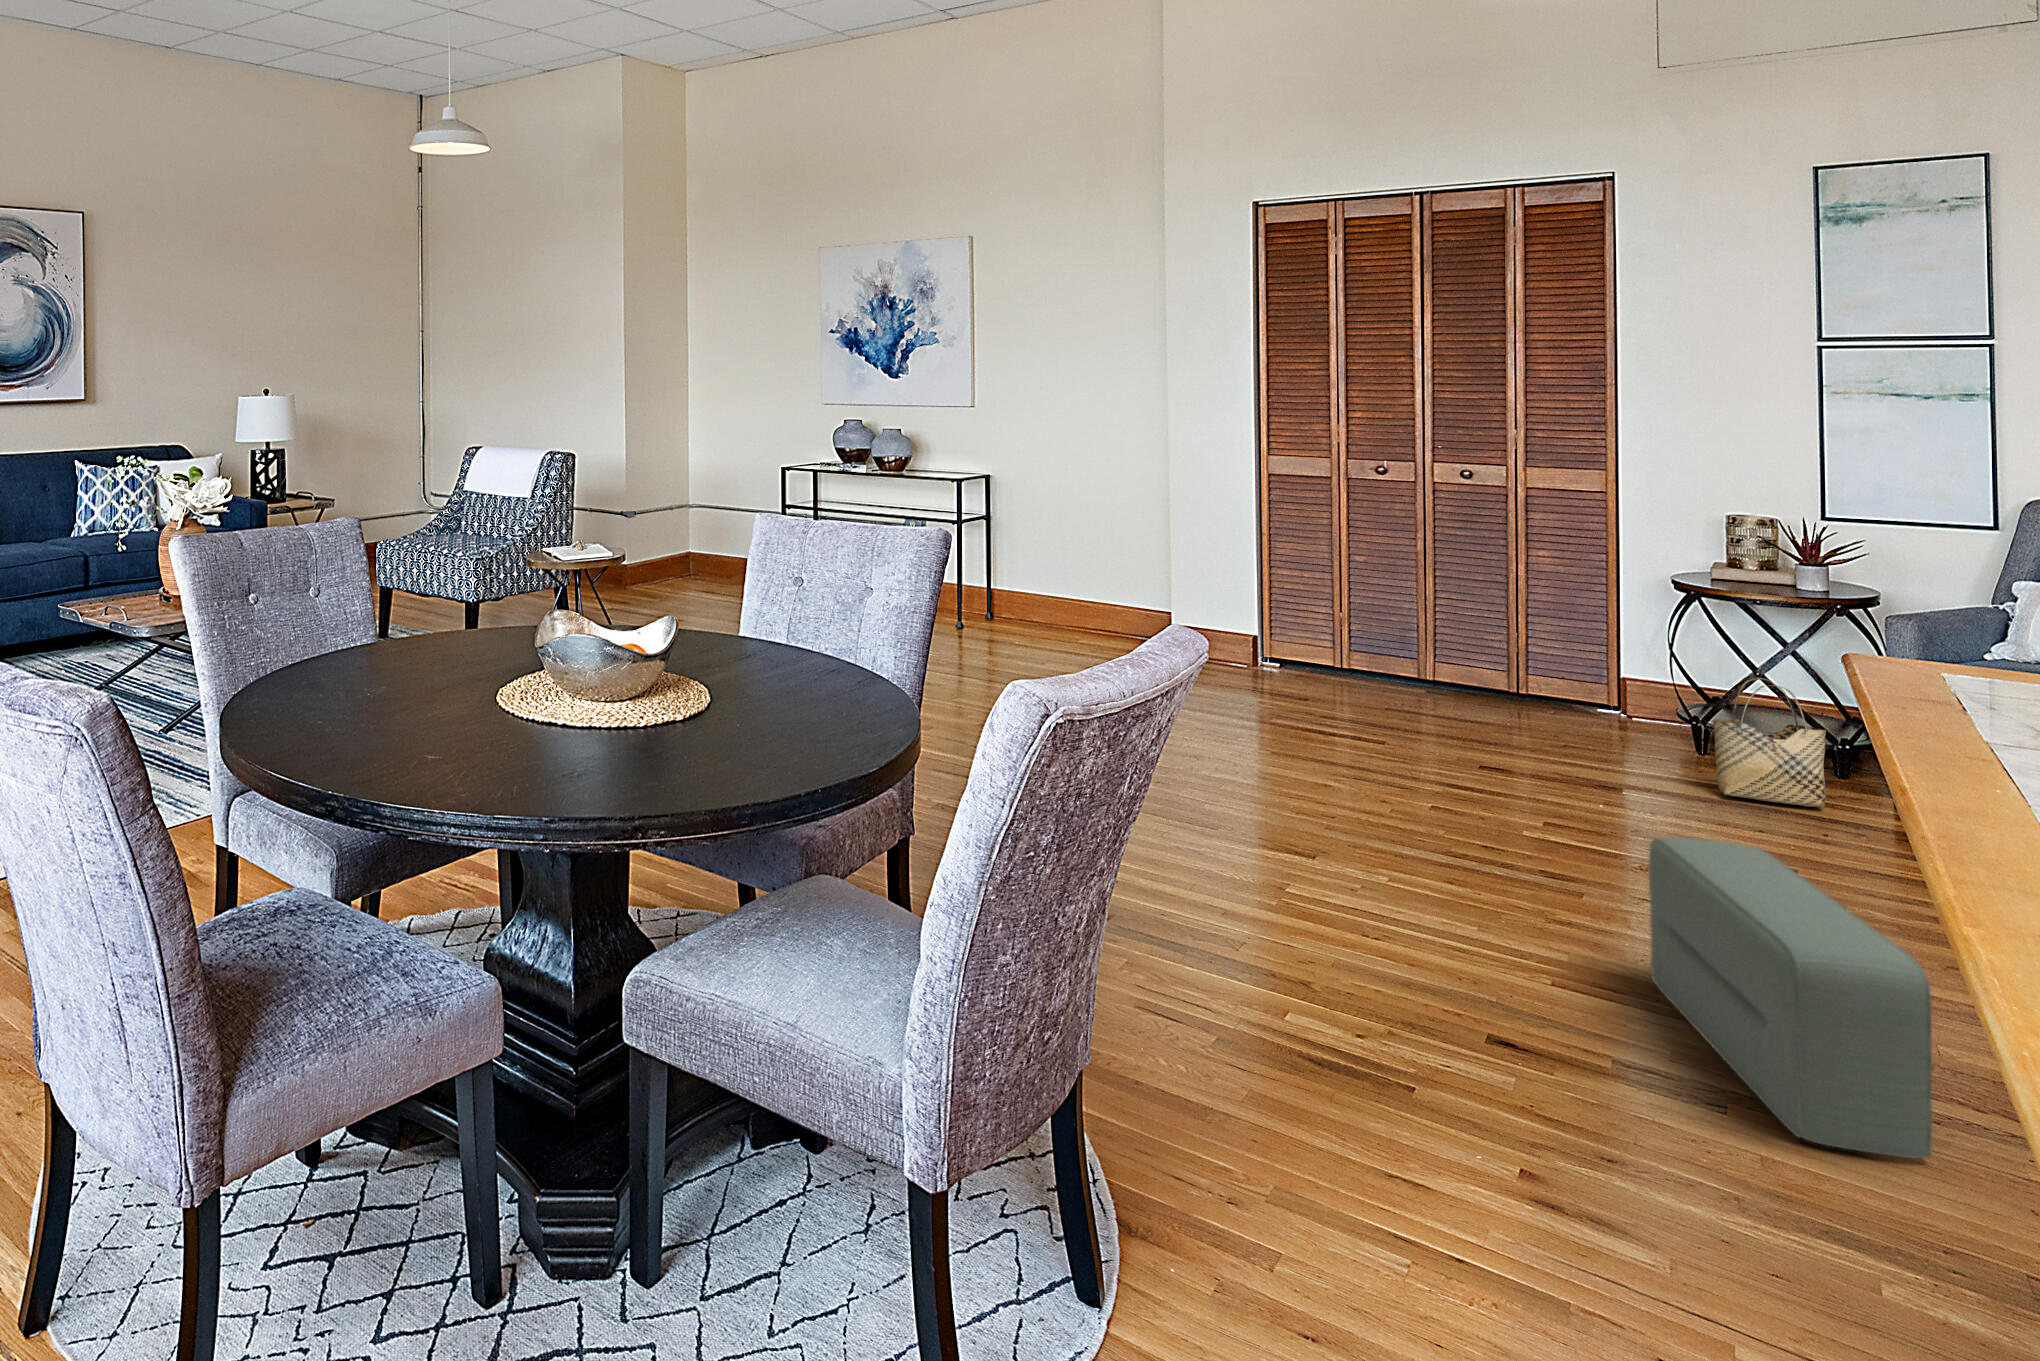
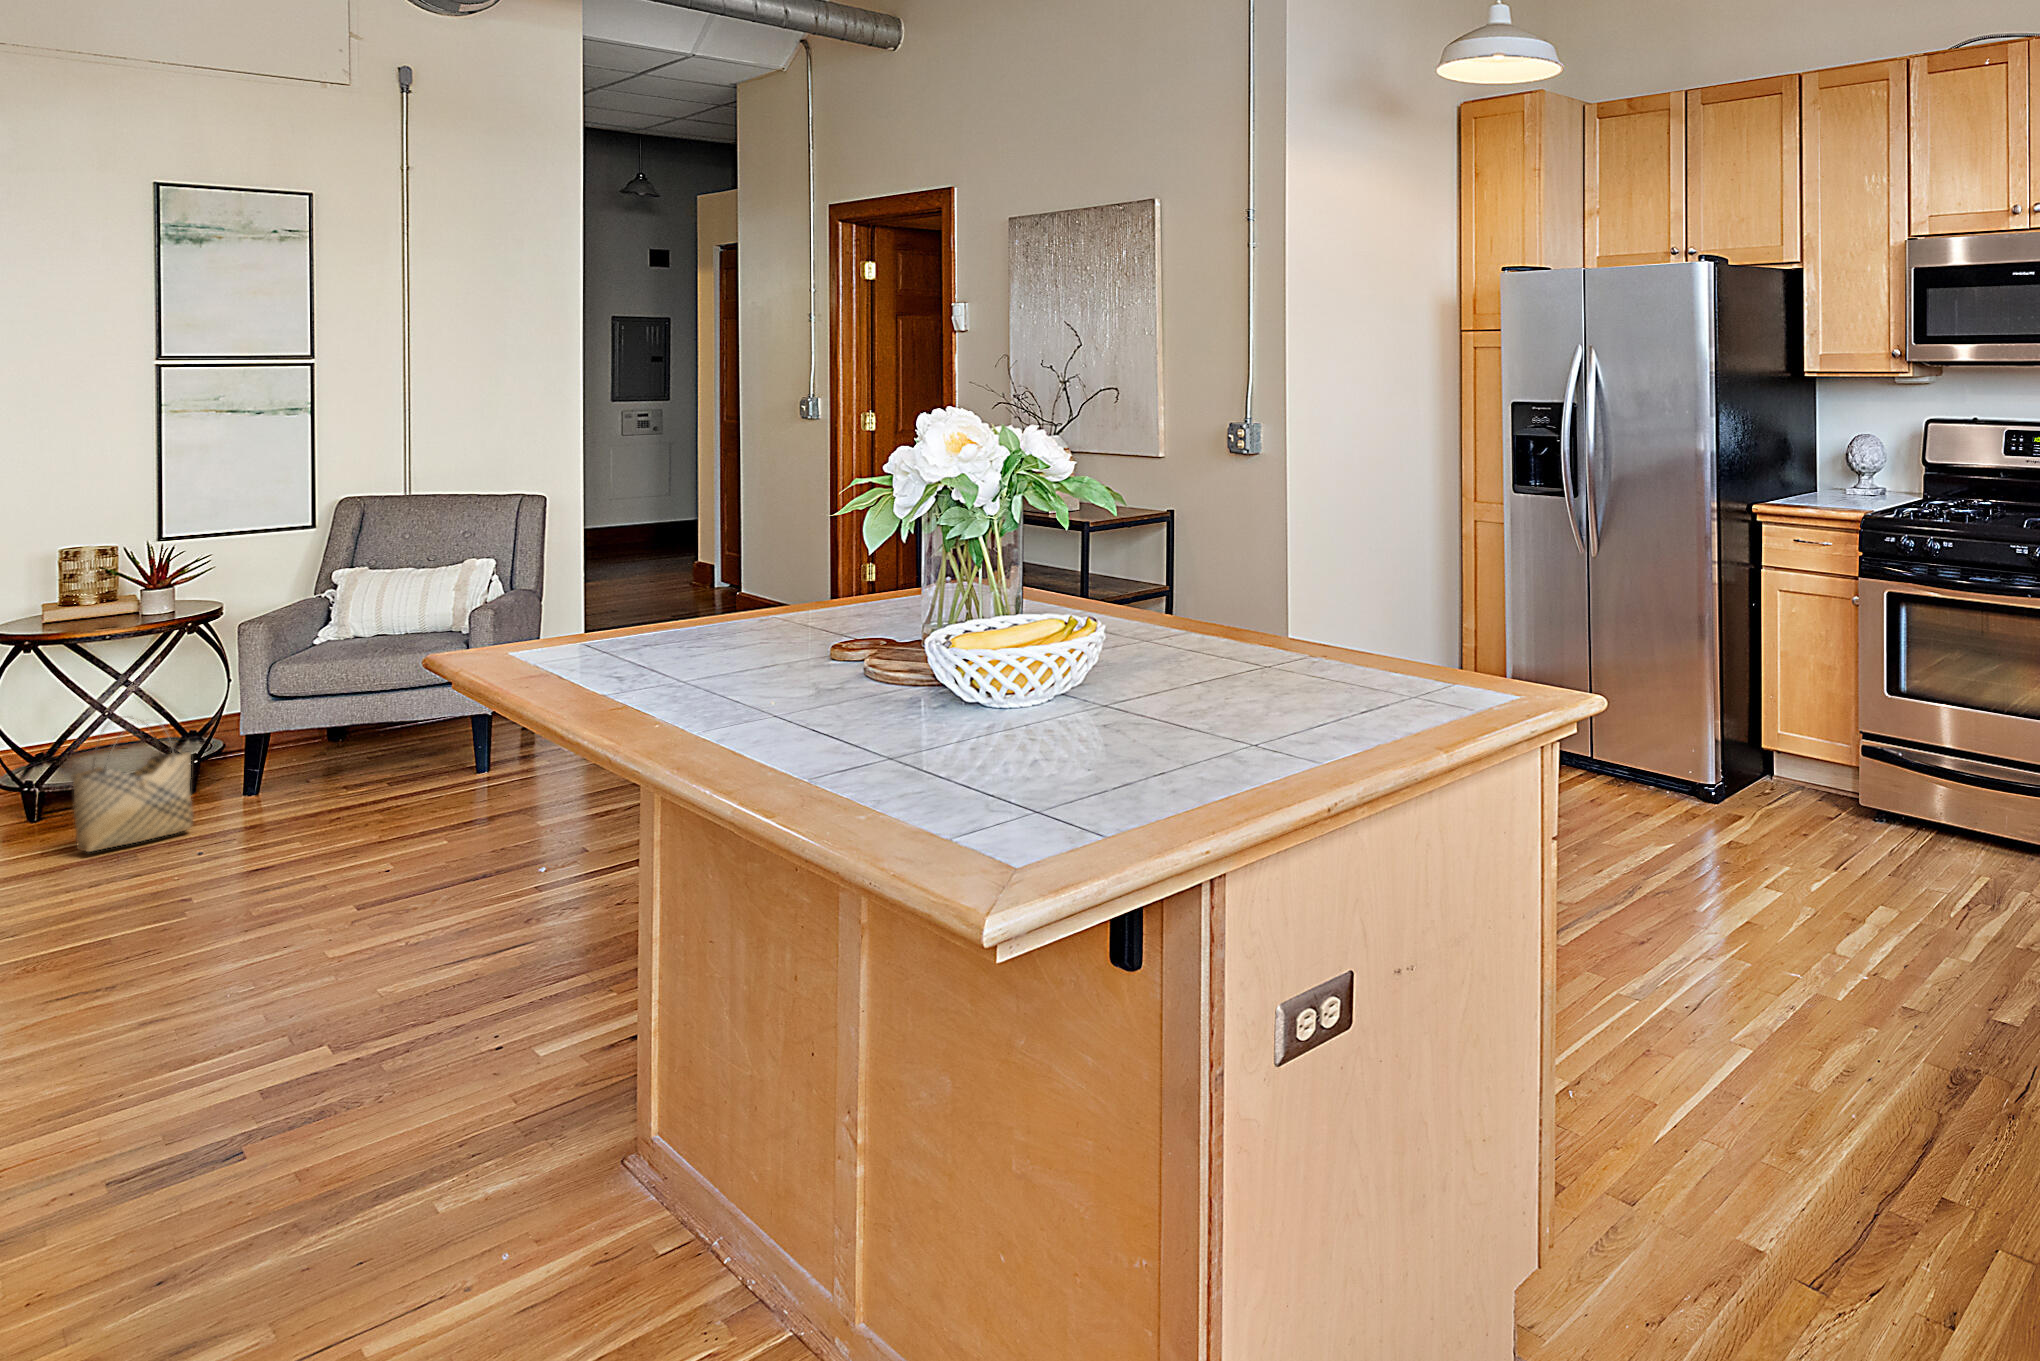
pouf: present [1649,838,1932,1158] -> none [105,883,424,1136]

